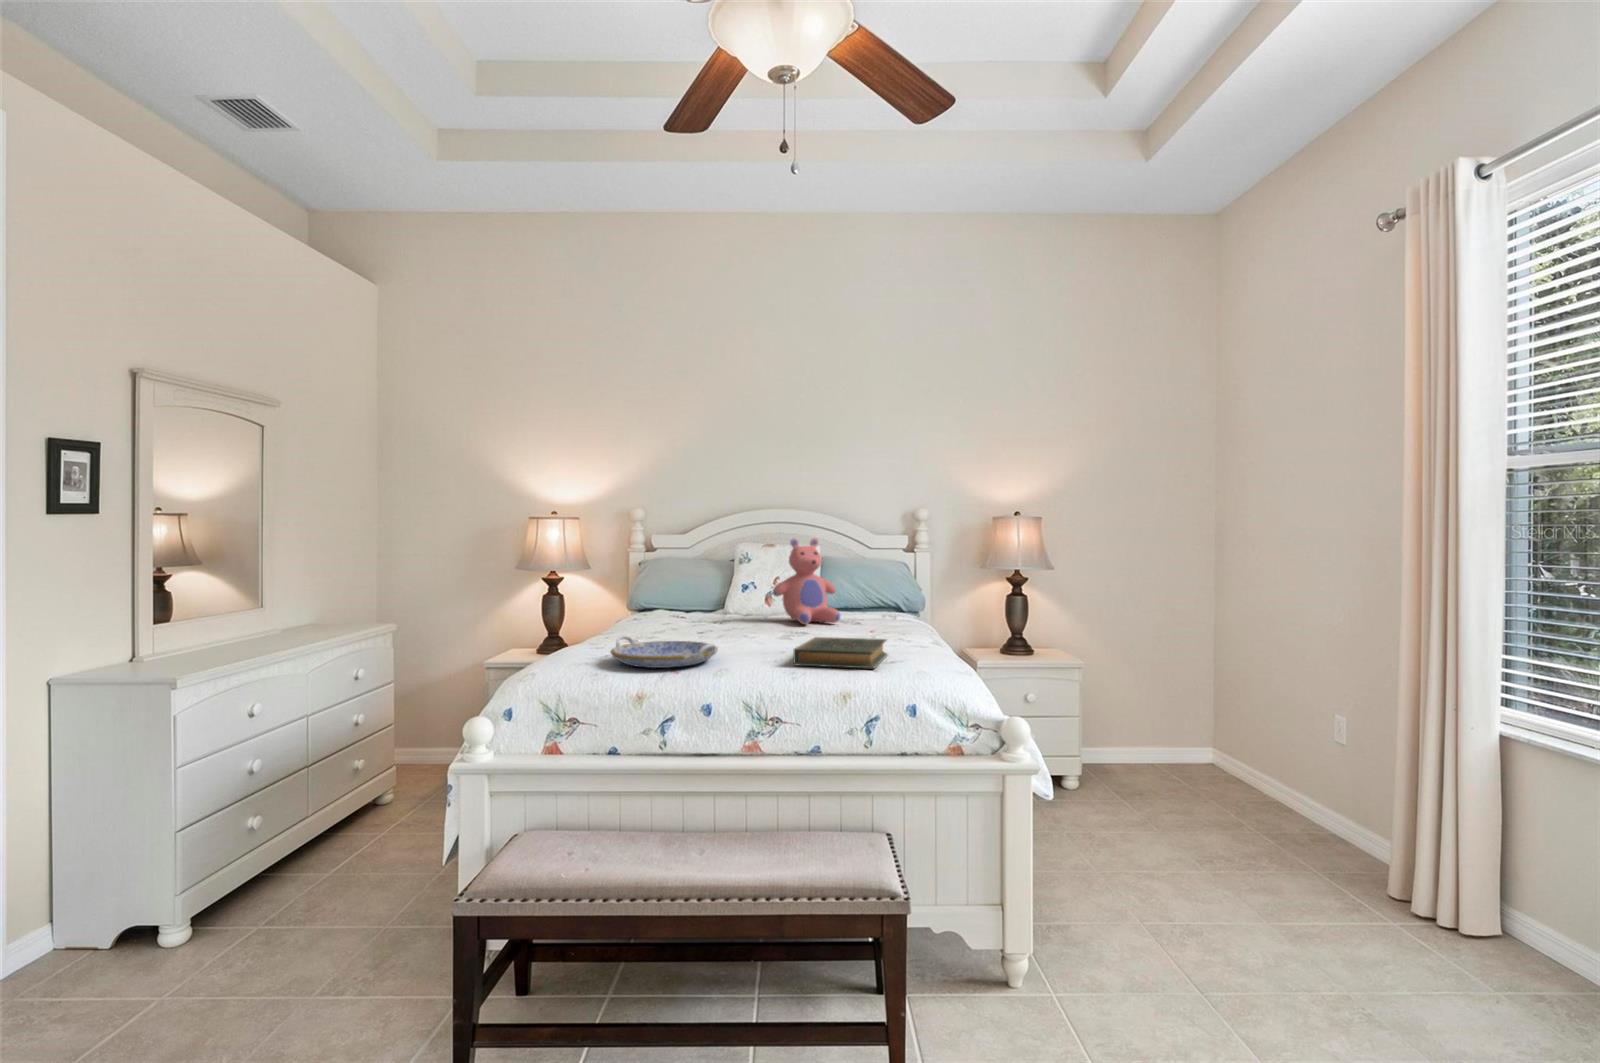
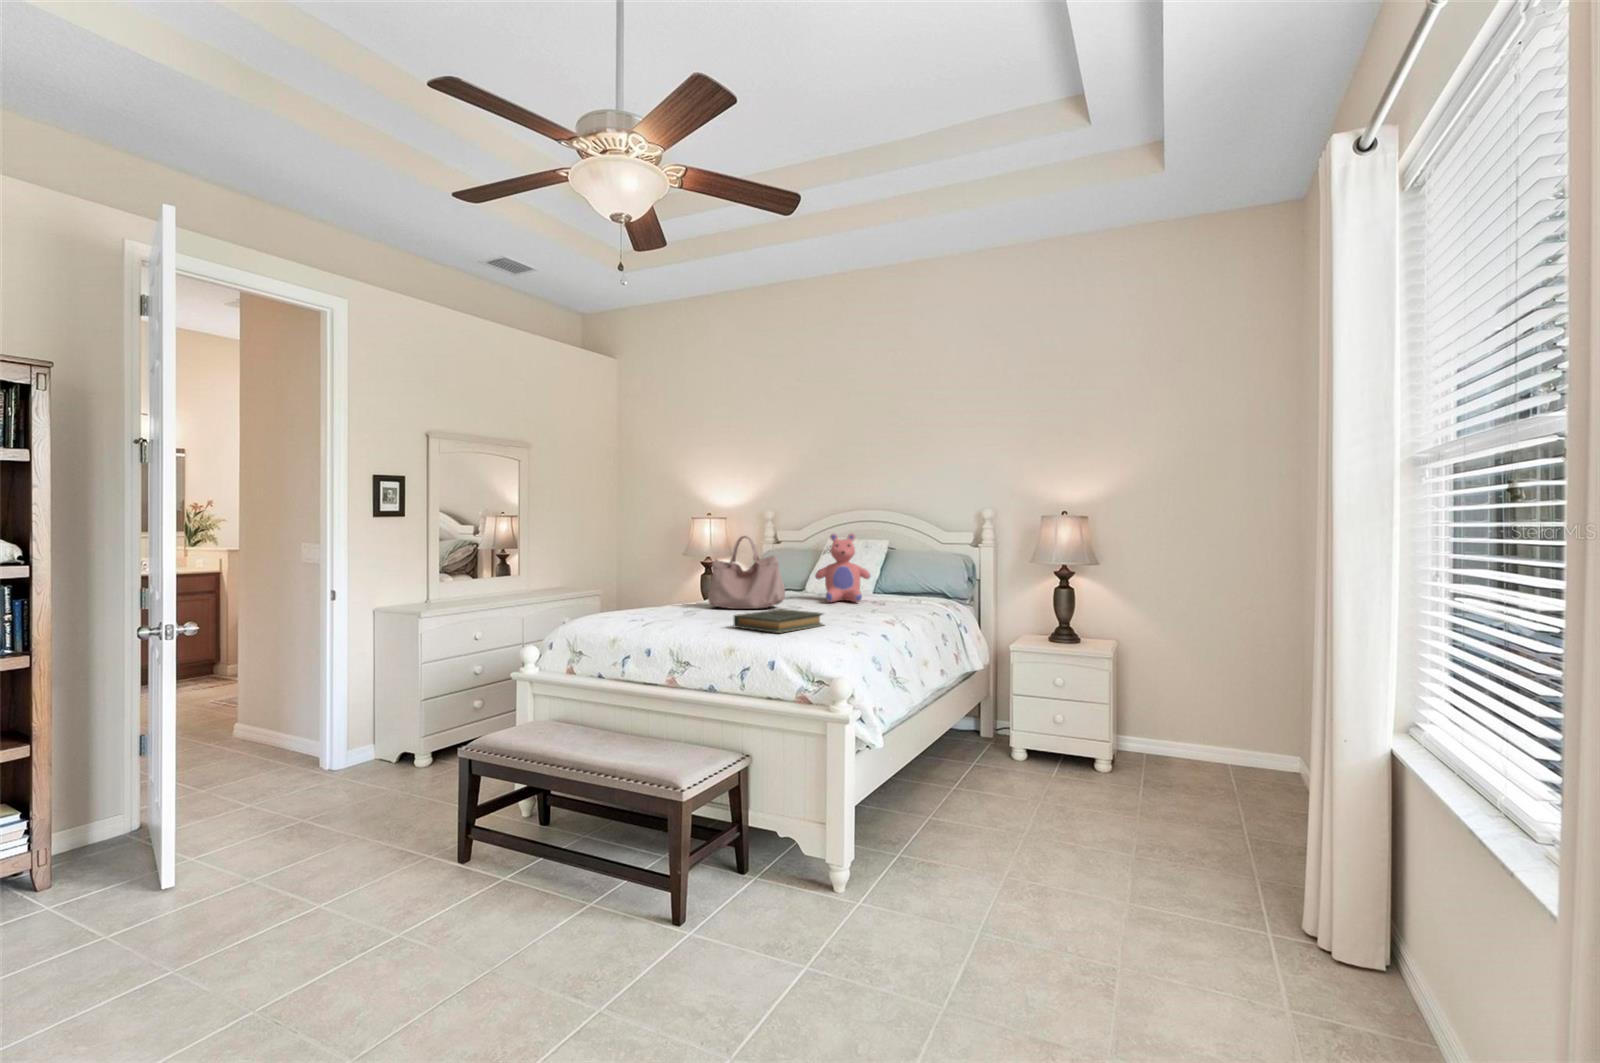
handbag: none [668,542,773,640] -> present [708,536,785,609]
serving tray: present [611,636,718,668] -> none [624,601,701,623]

